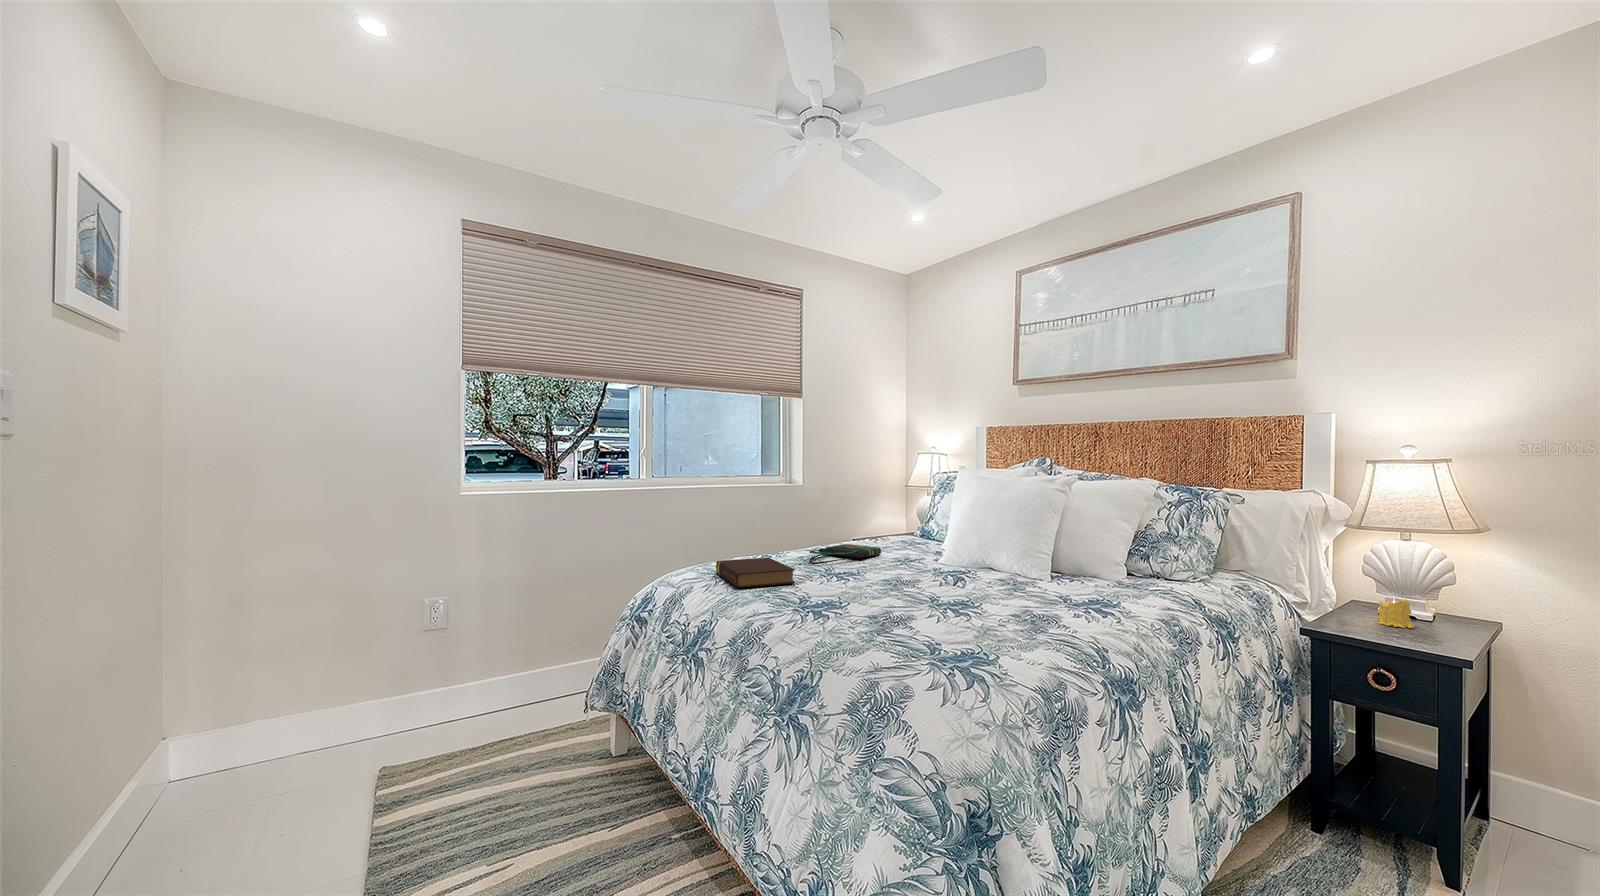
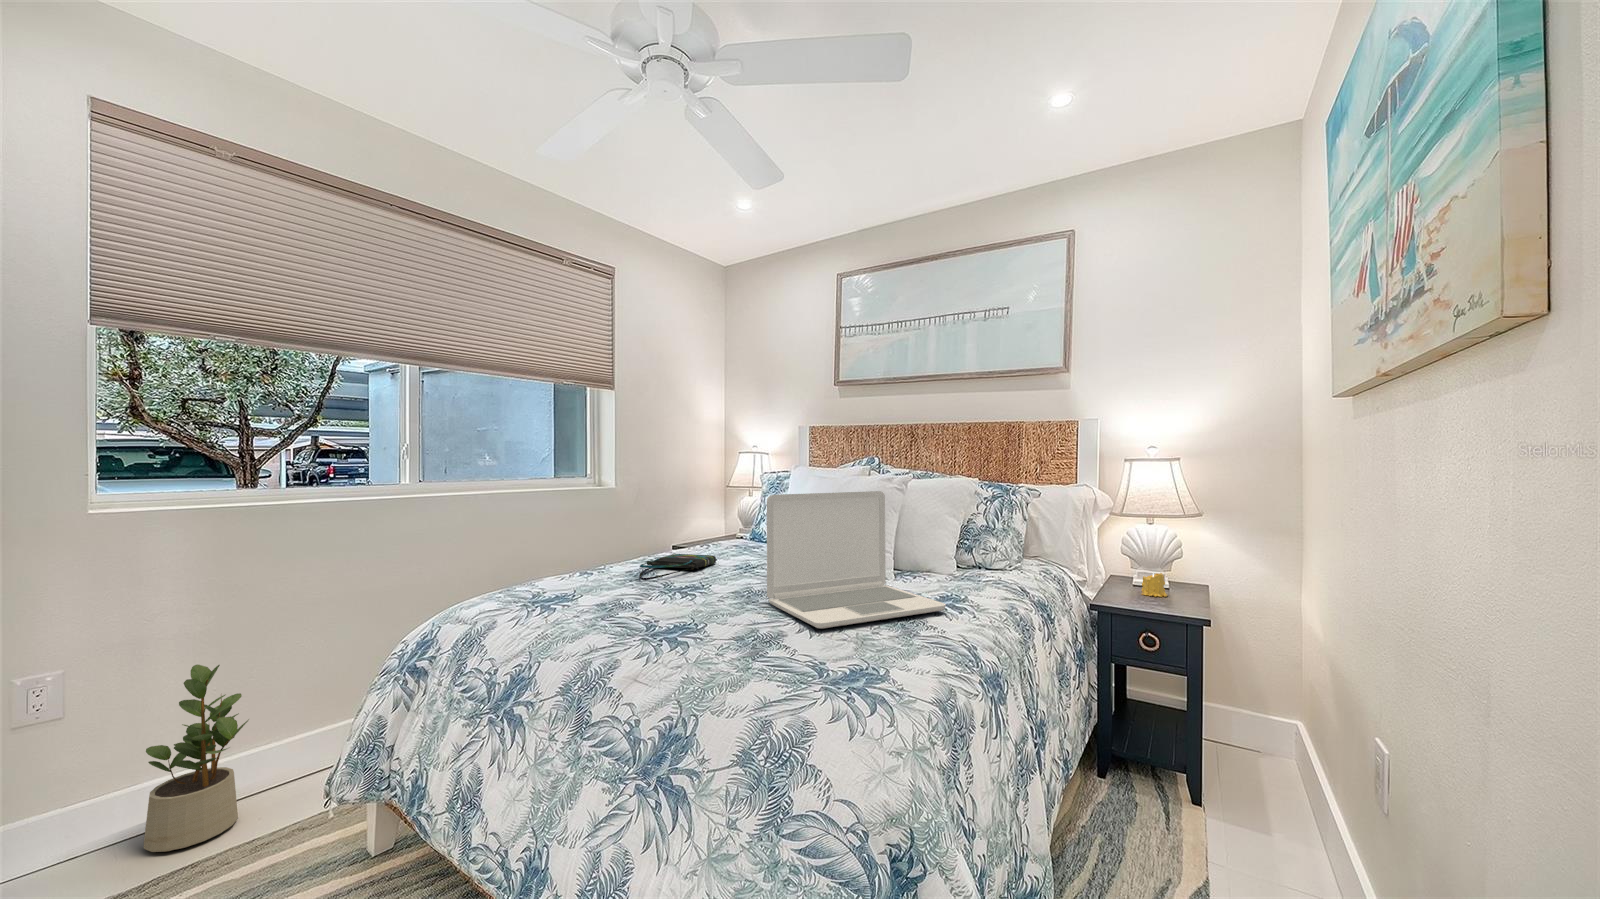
laptop: none [912,492,1089,616] -> present [767,491,946,628]
book: present [716,558,795,588] -> none [526,576,632,618]
potted plant: none [482,602,541,729] -> present [144,665,248,852]

